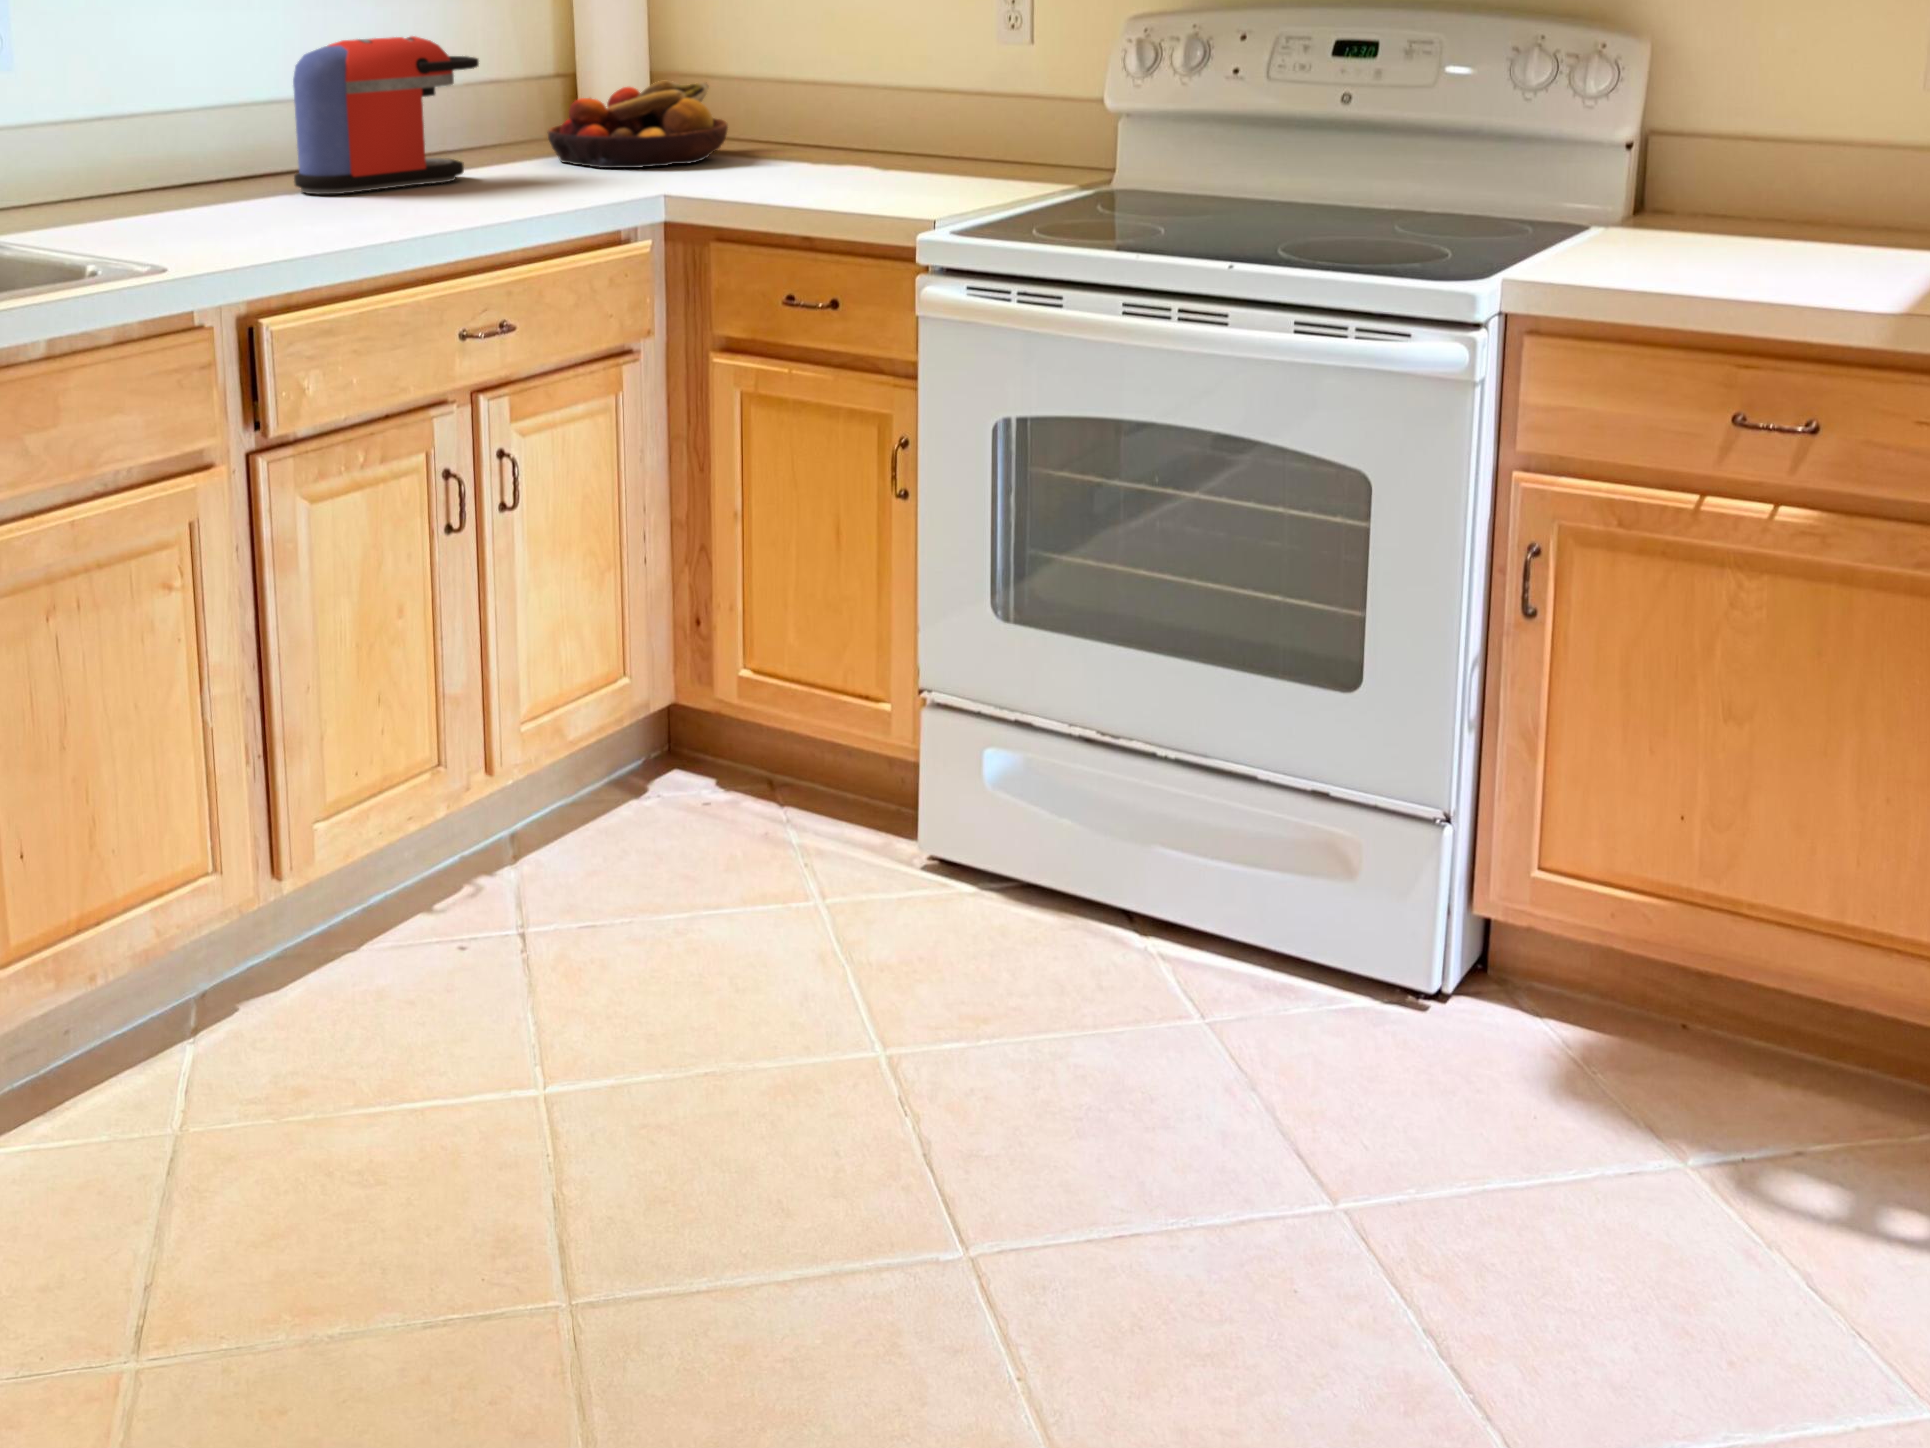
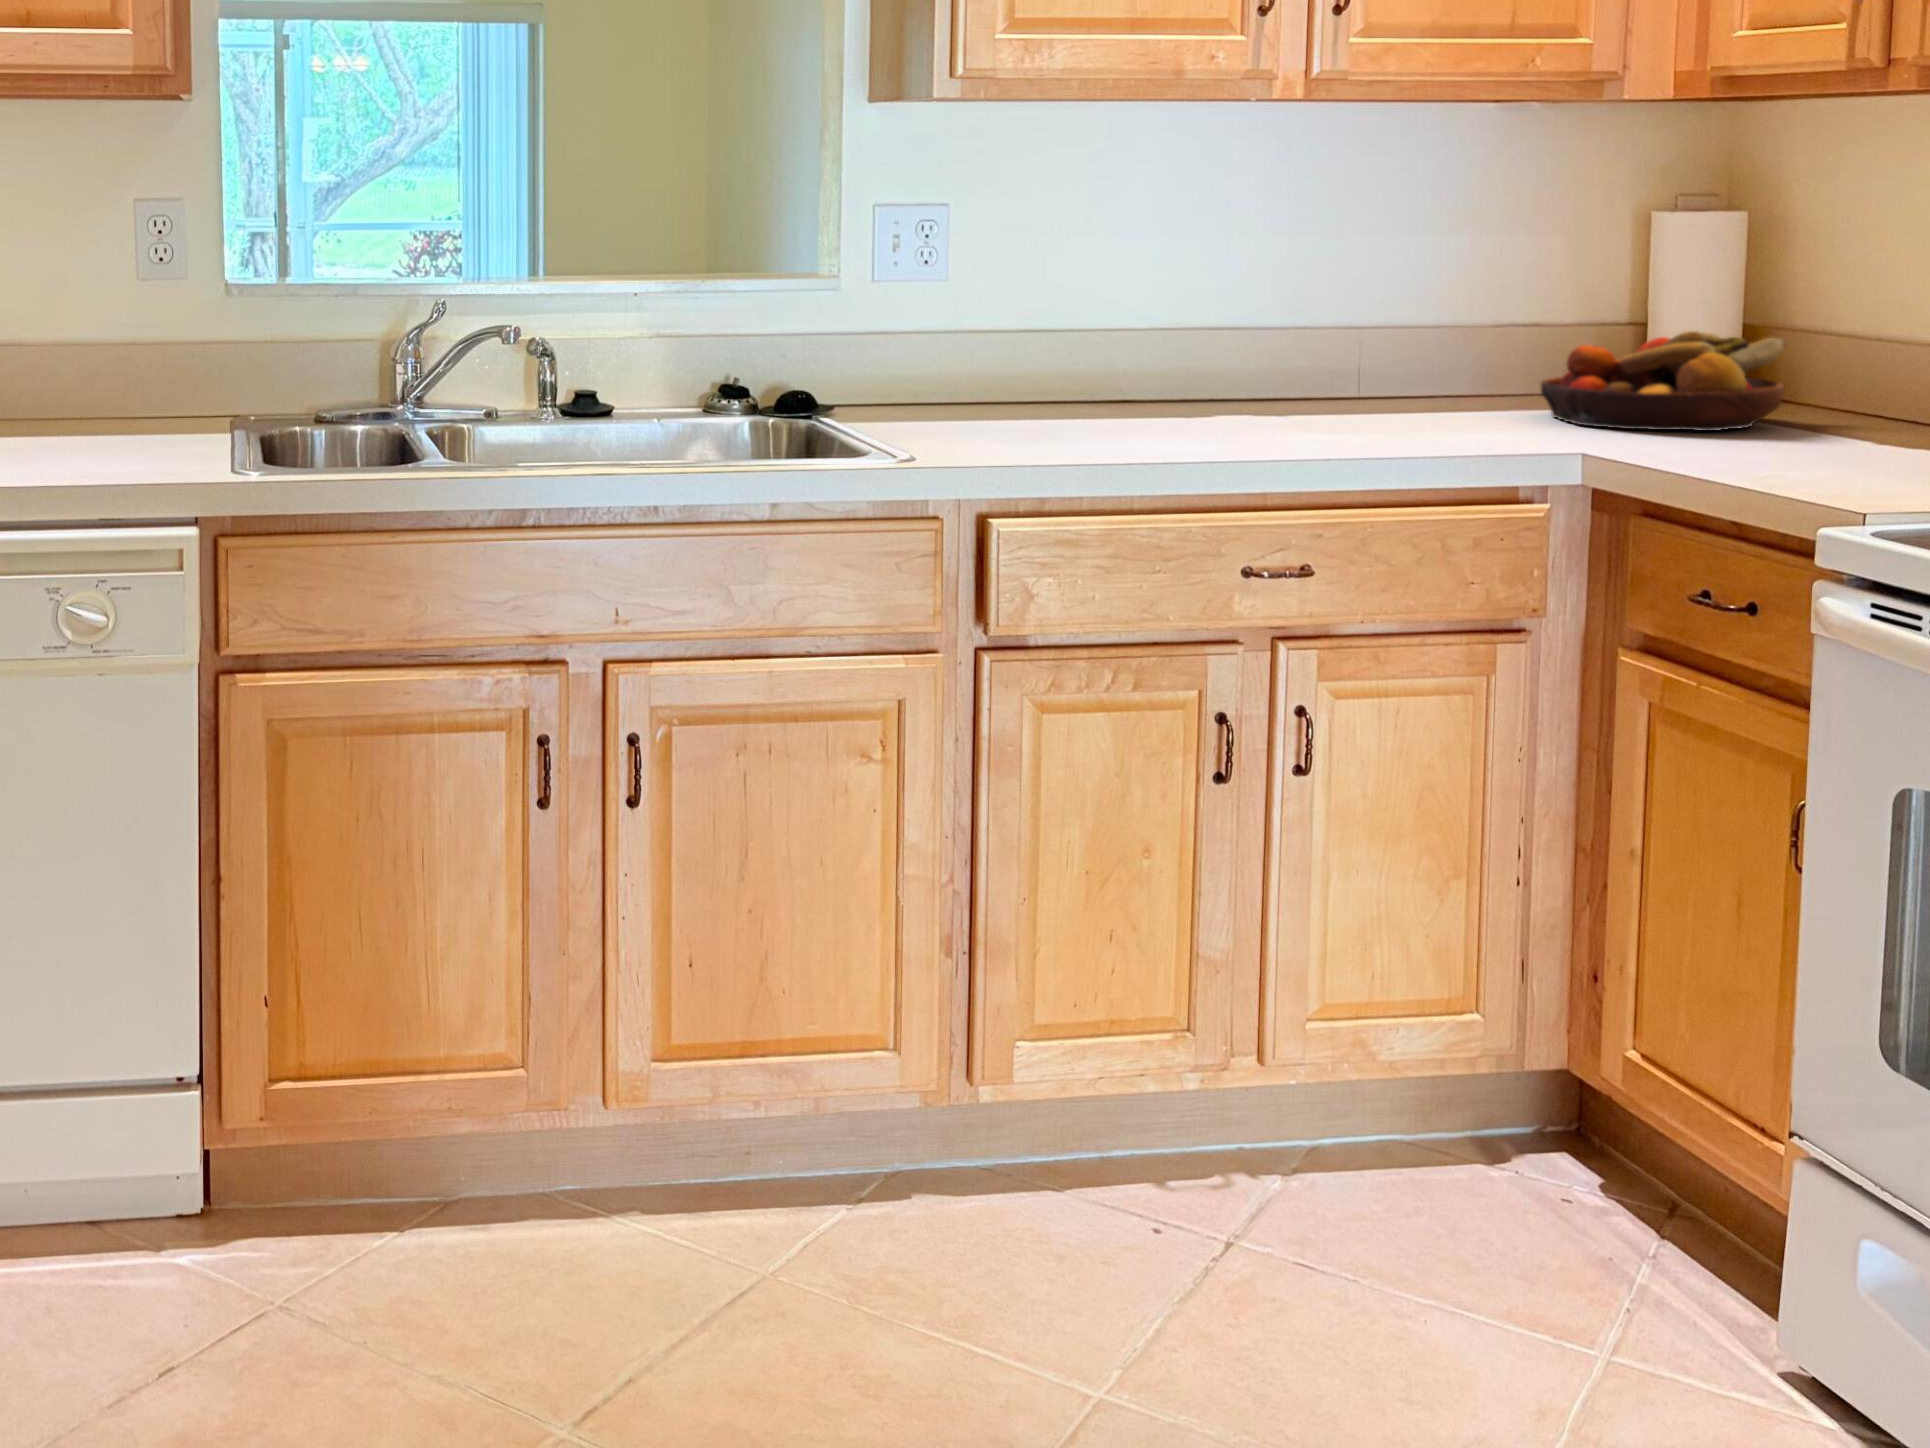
coffee maker: present [293,36,479,194] -> none [1197,265,1428,422]

